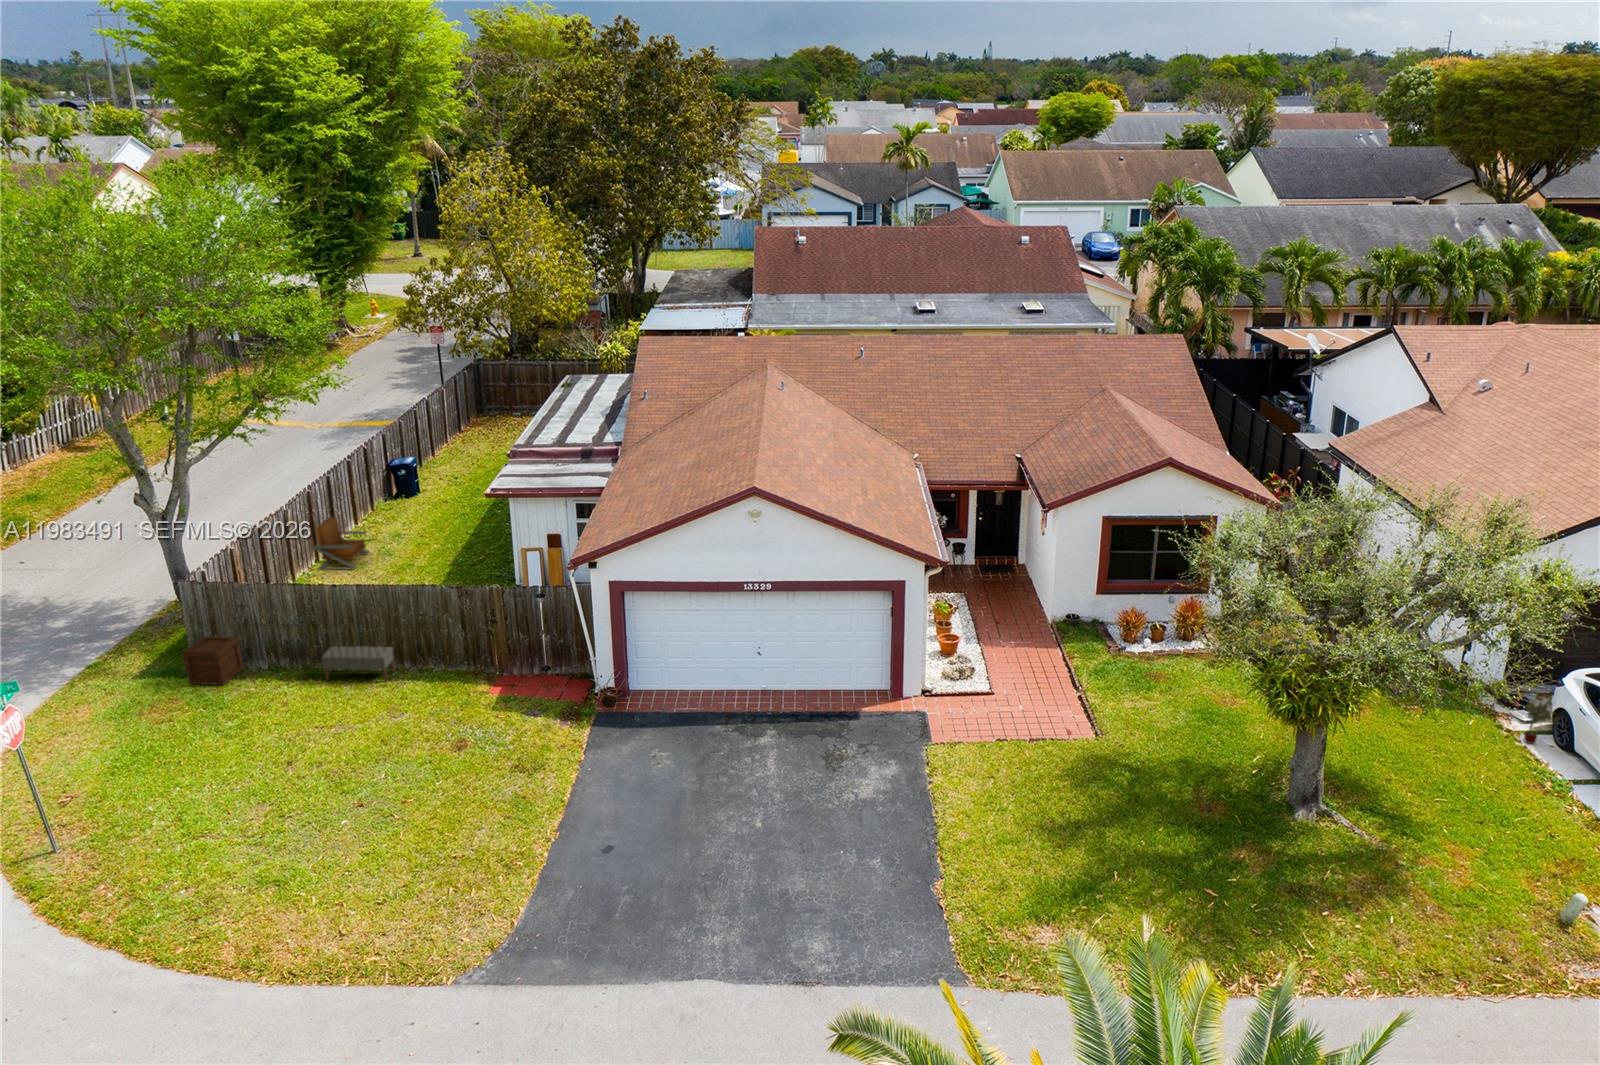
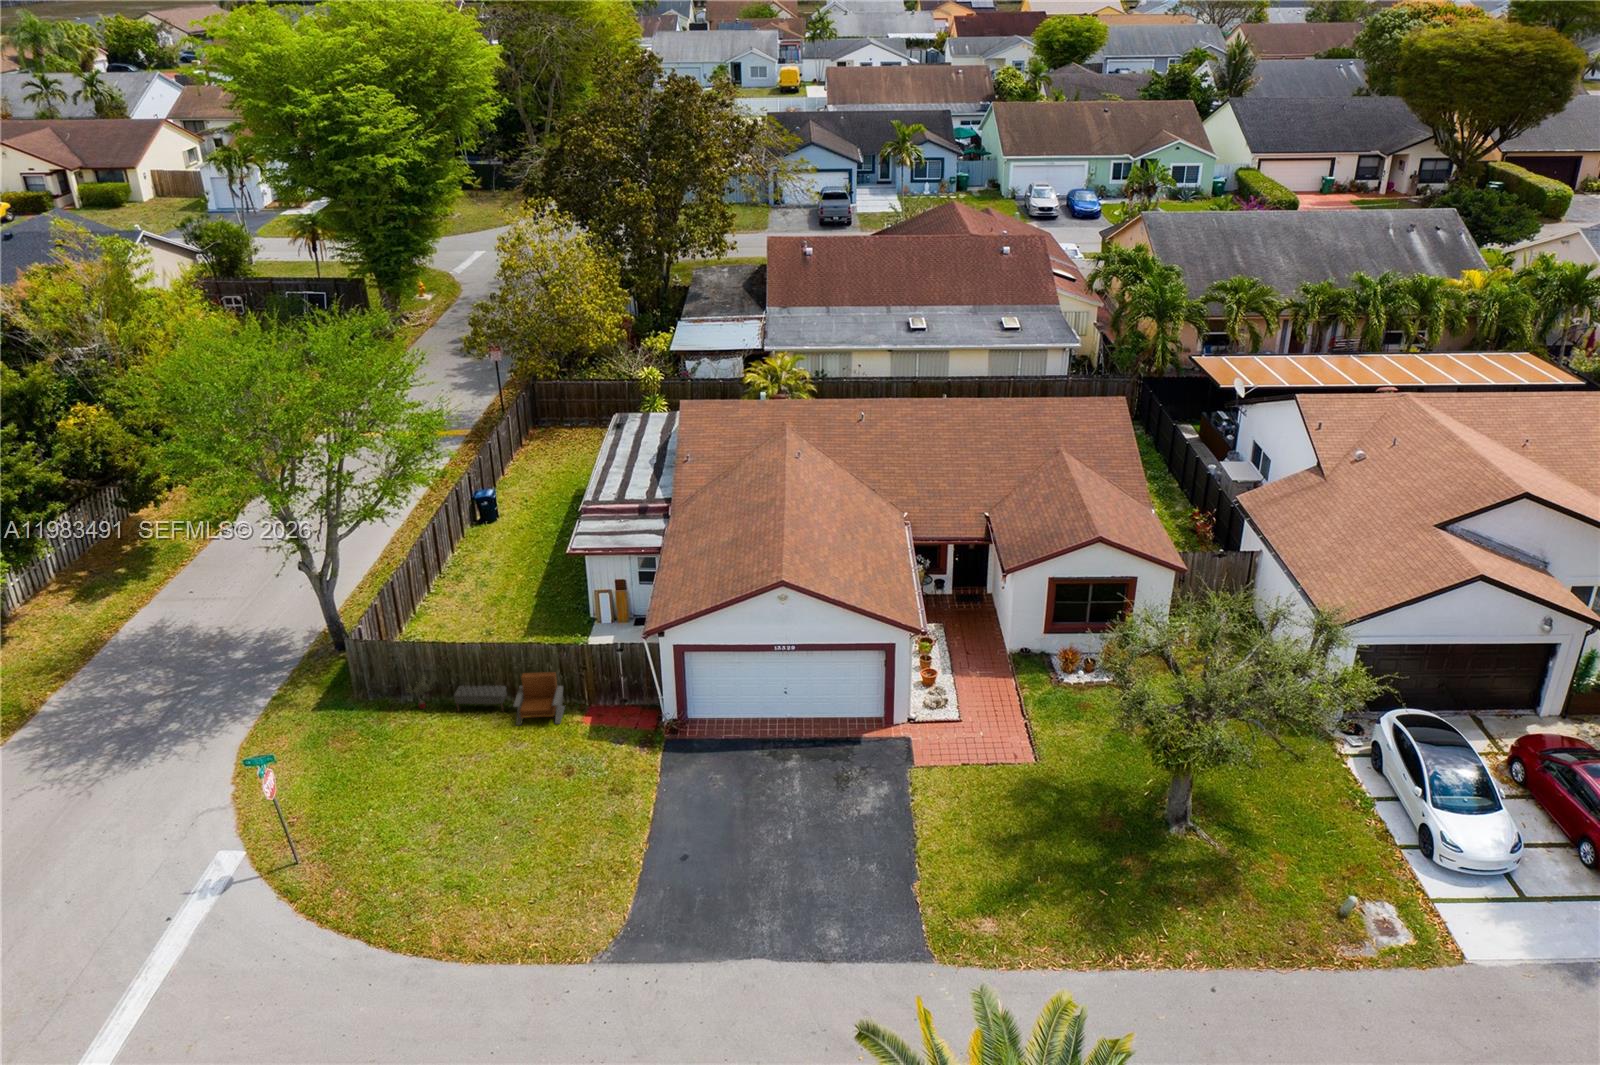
lounge chair: present [313,517,369,570] -> present [513,672,565,726]
wooden crate: present [183,636,243,685] -> none [349,677,392,716]
potted tree: present [1524,696,1558,744] -> present [406,677,432,709]

